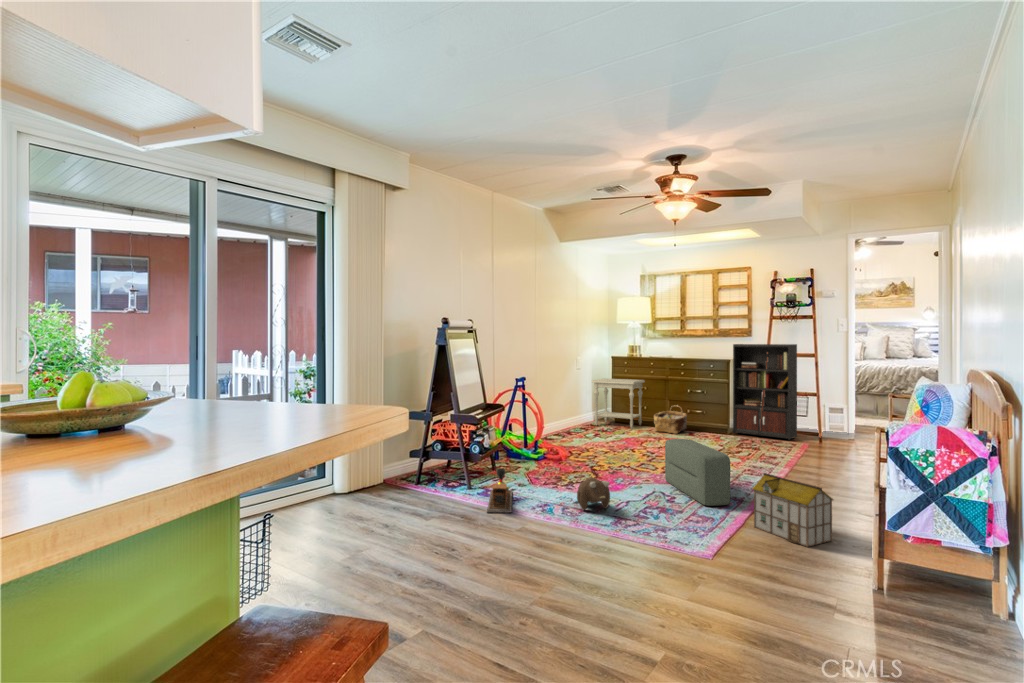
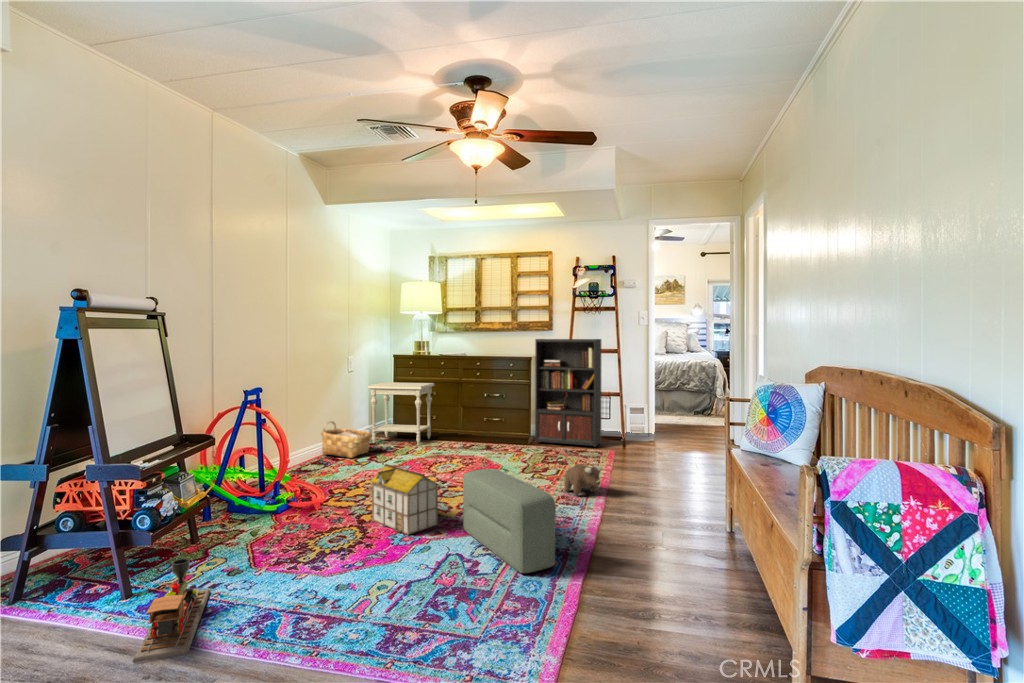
woven basket: present [654,406,687,434] -> present [322,421,371,458]
toy house: present [753,473,833,547] -> present [371,464,439,535]
plush toy: present [577,478,610,510] -> present [564,464,603,496]

